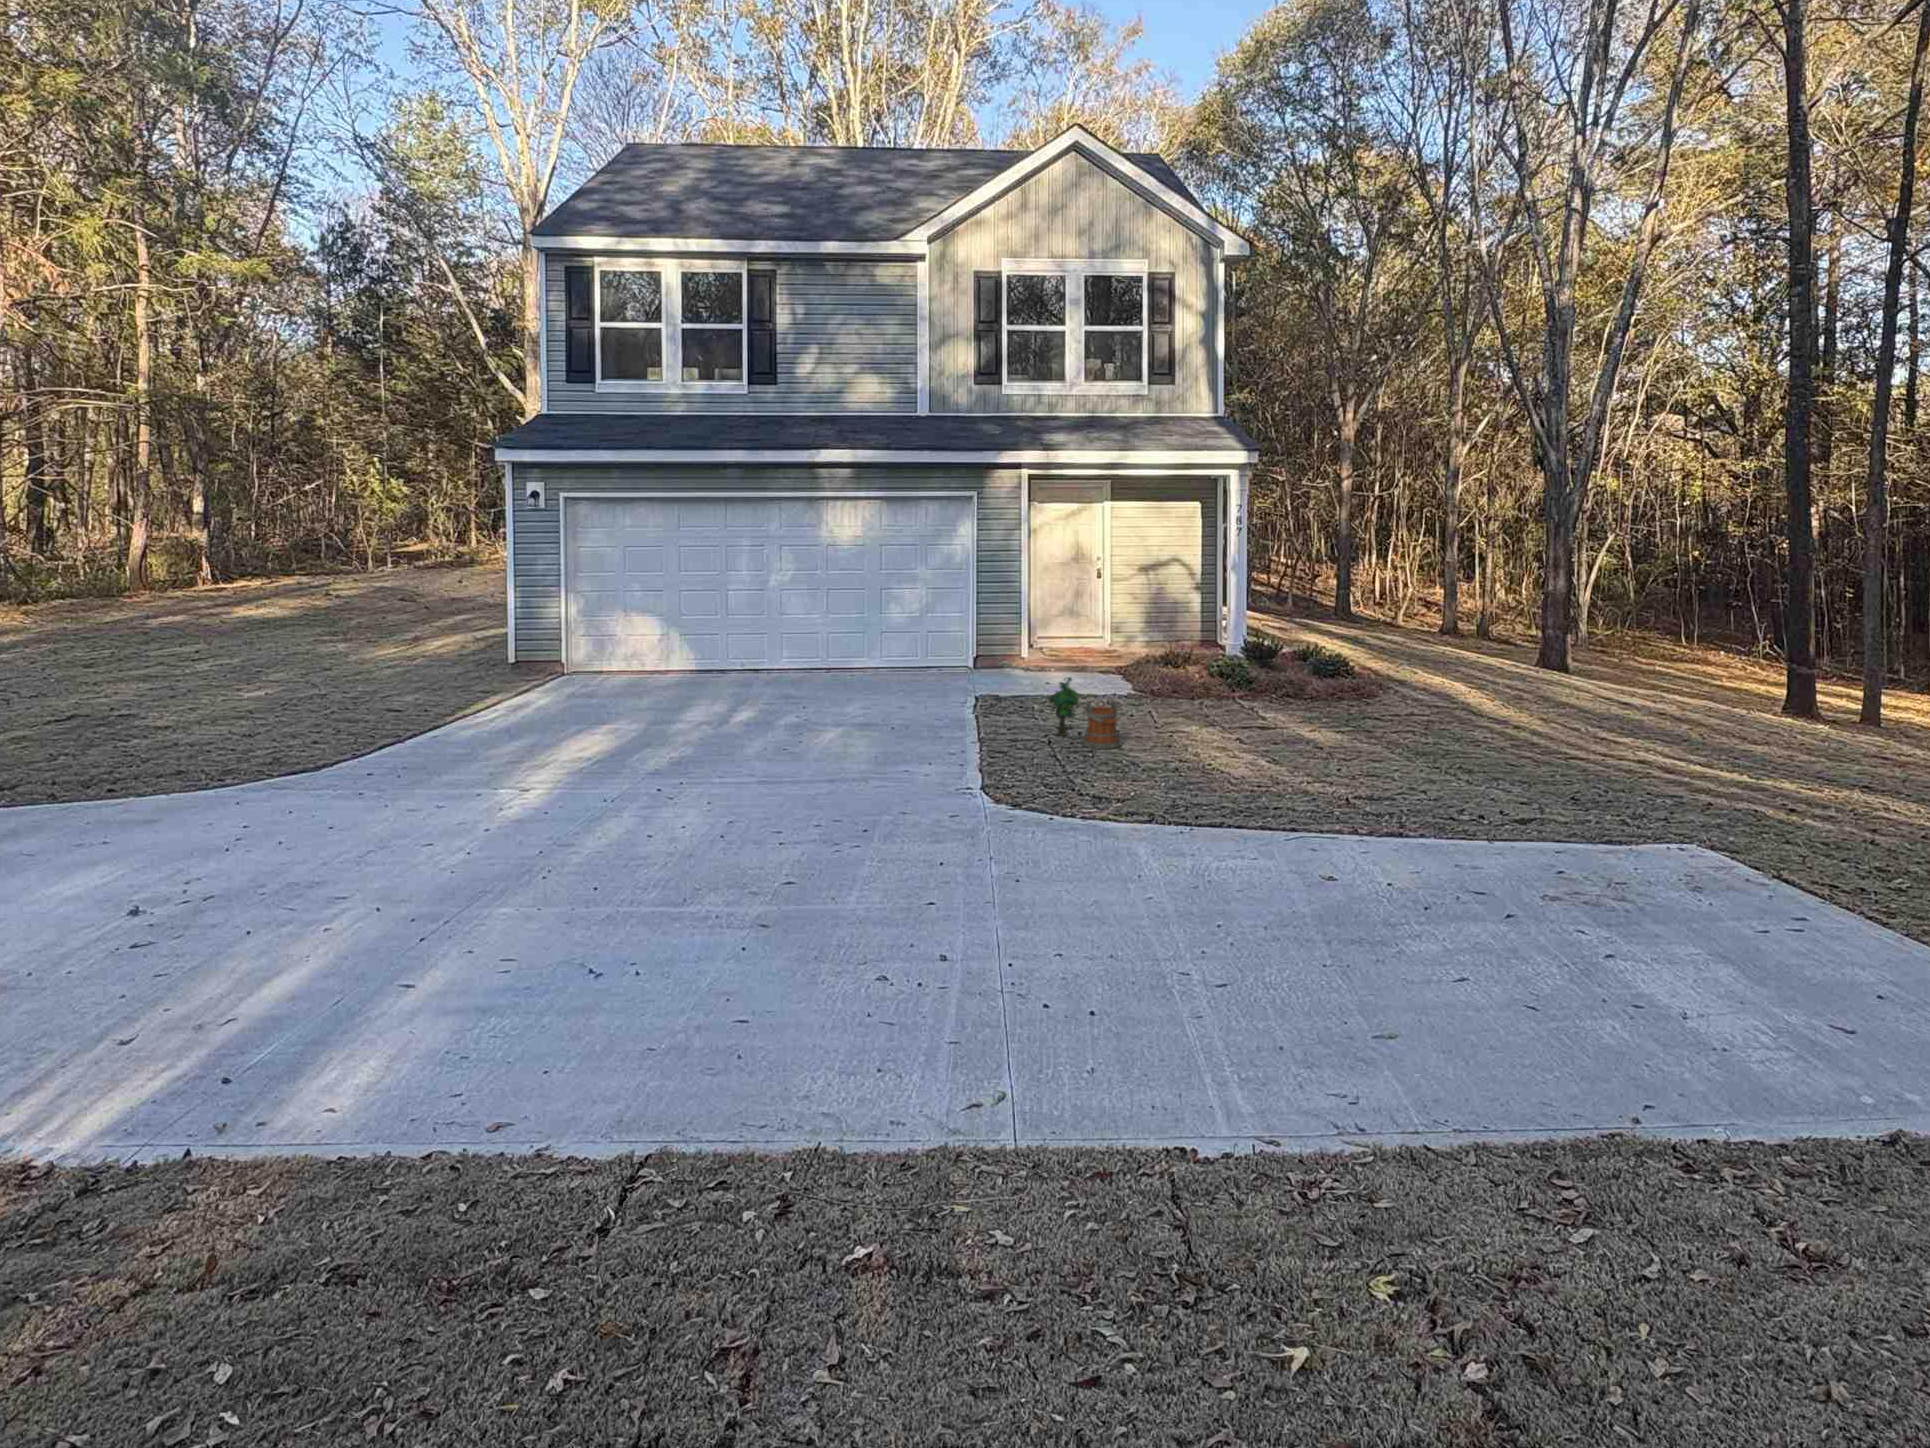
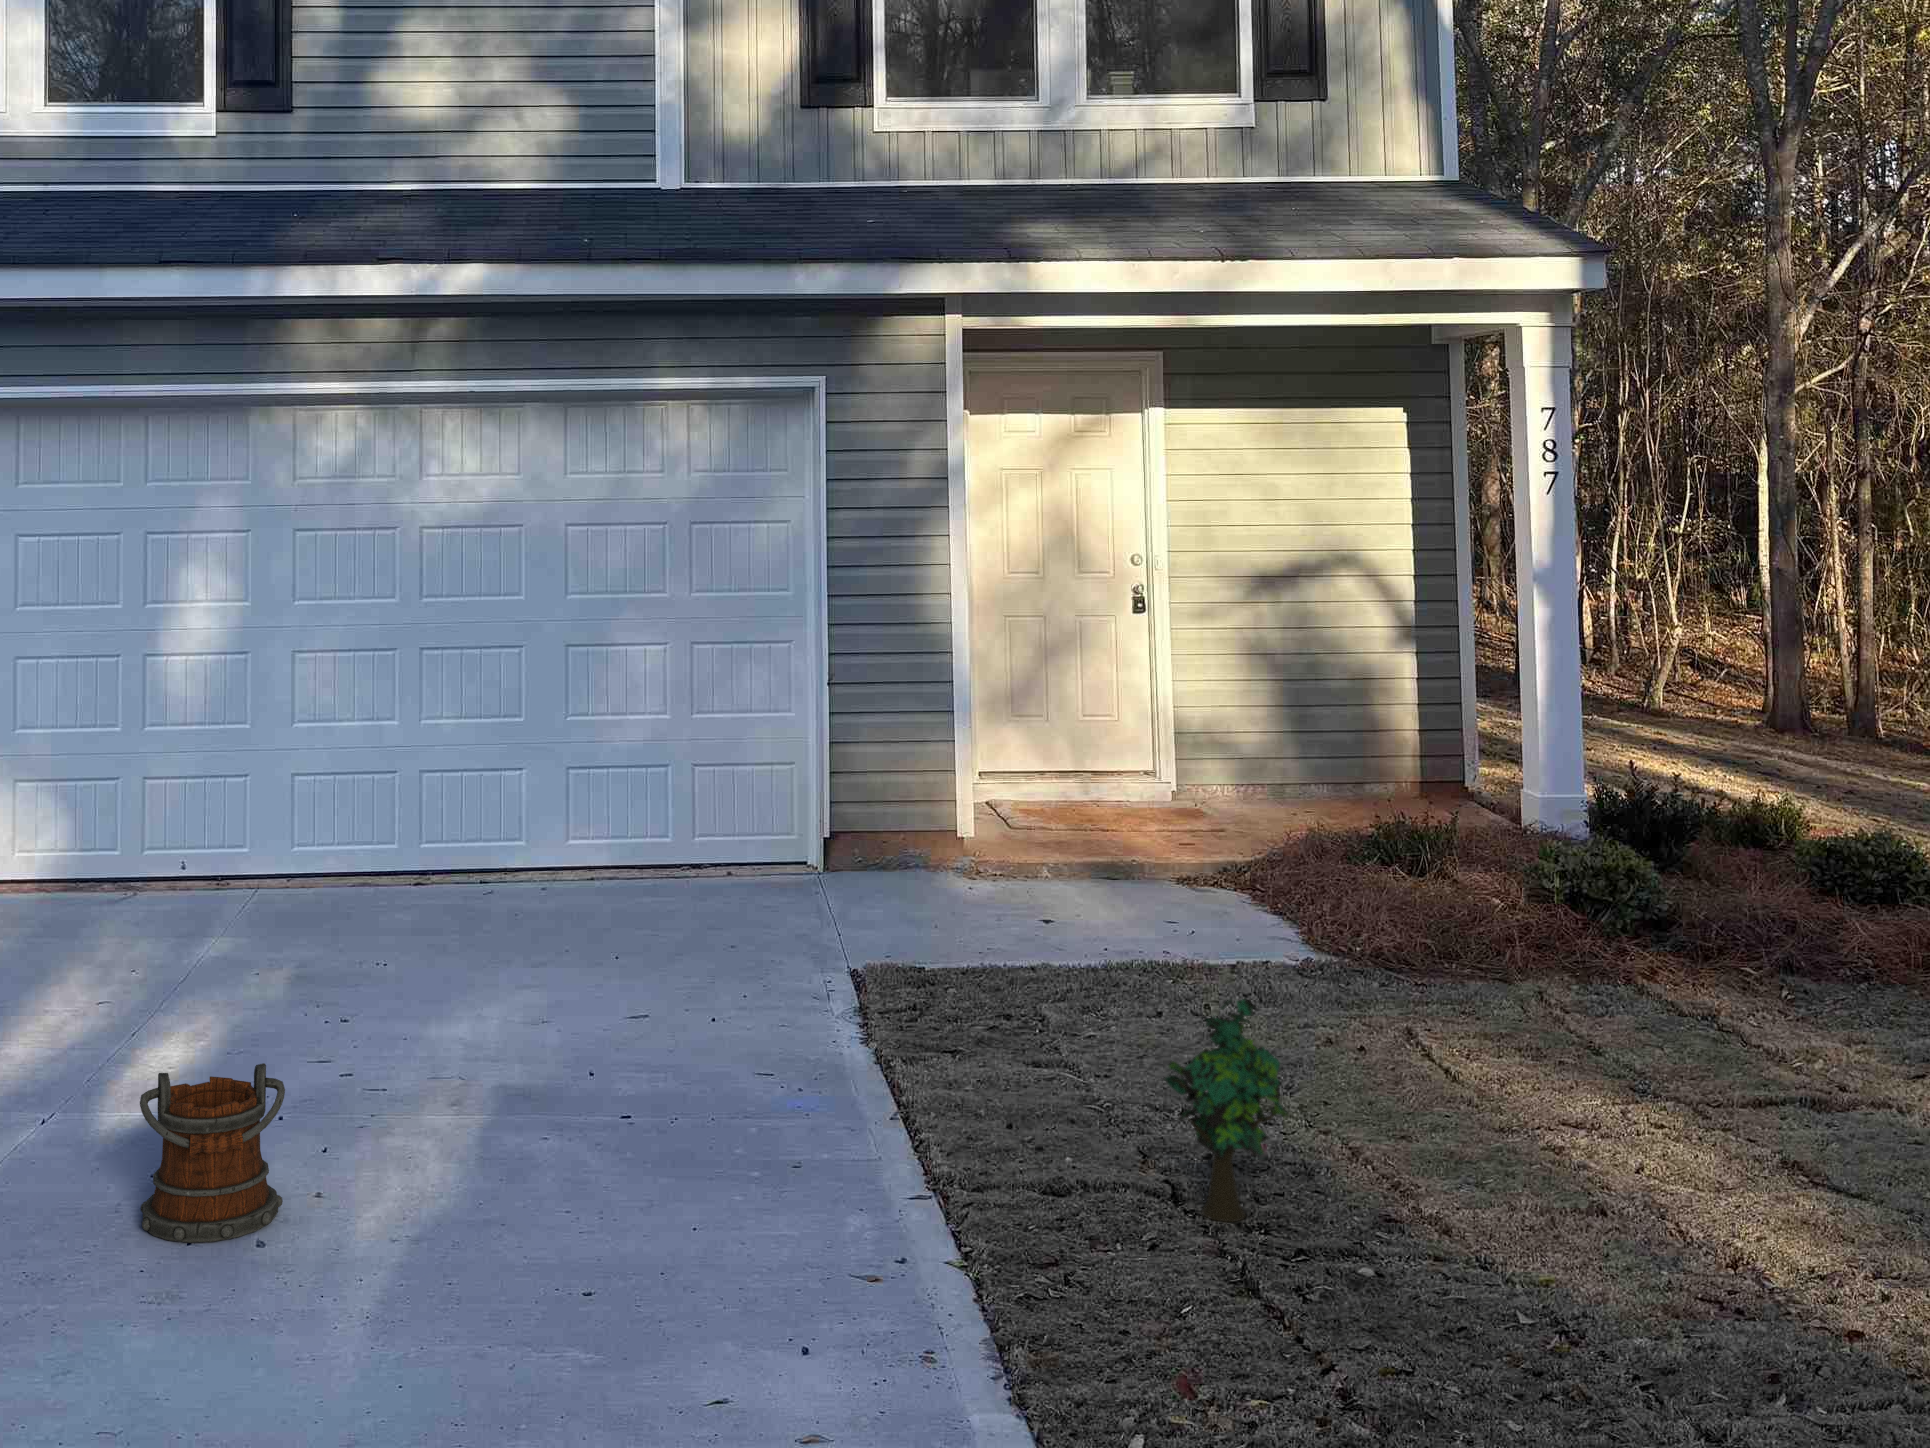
bucket: present [1081,702,1123,749] -> present [140,1063,285,1243]

